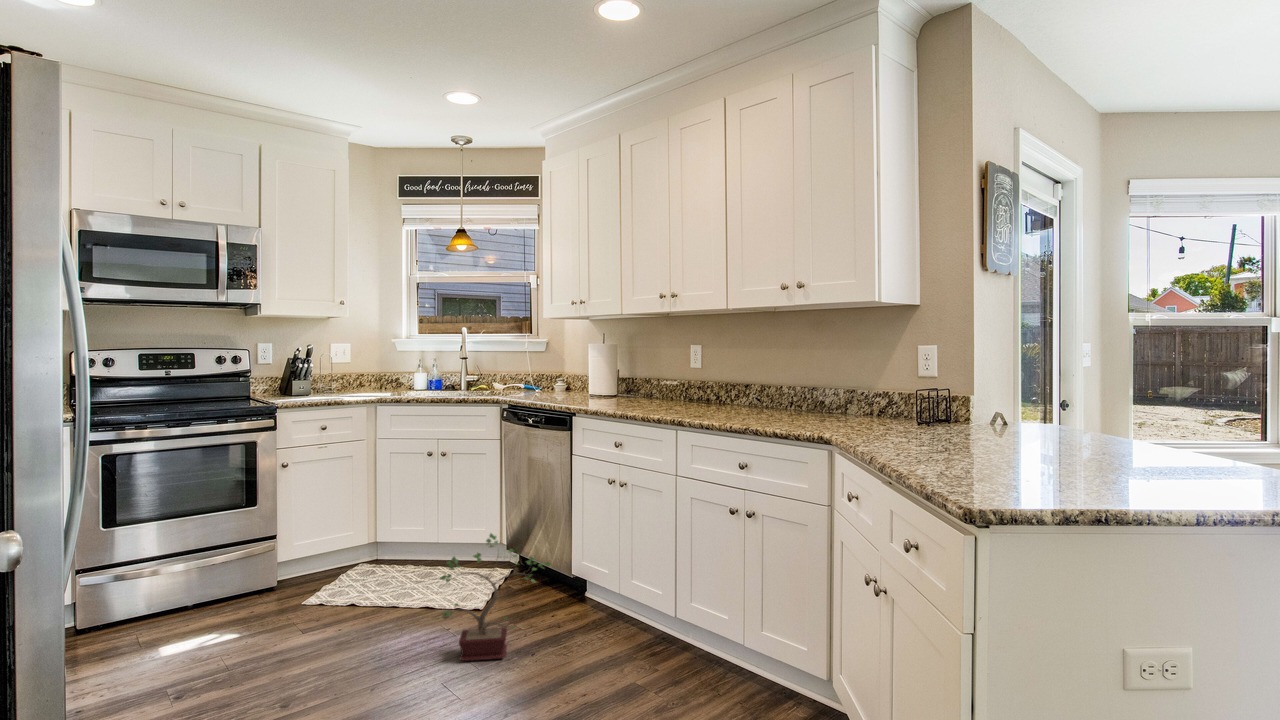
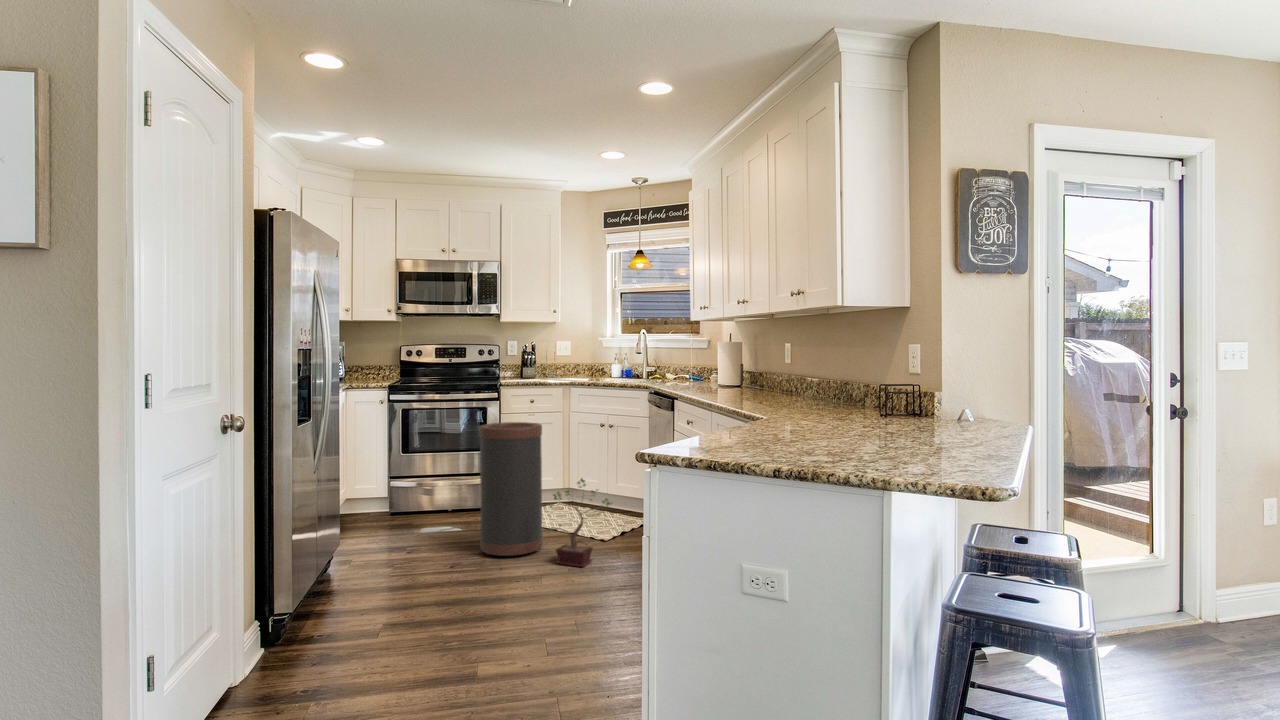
trash can: none [313,461,414,672] -> present [479,422,543,556]

